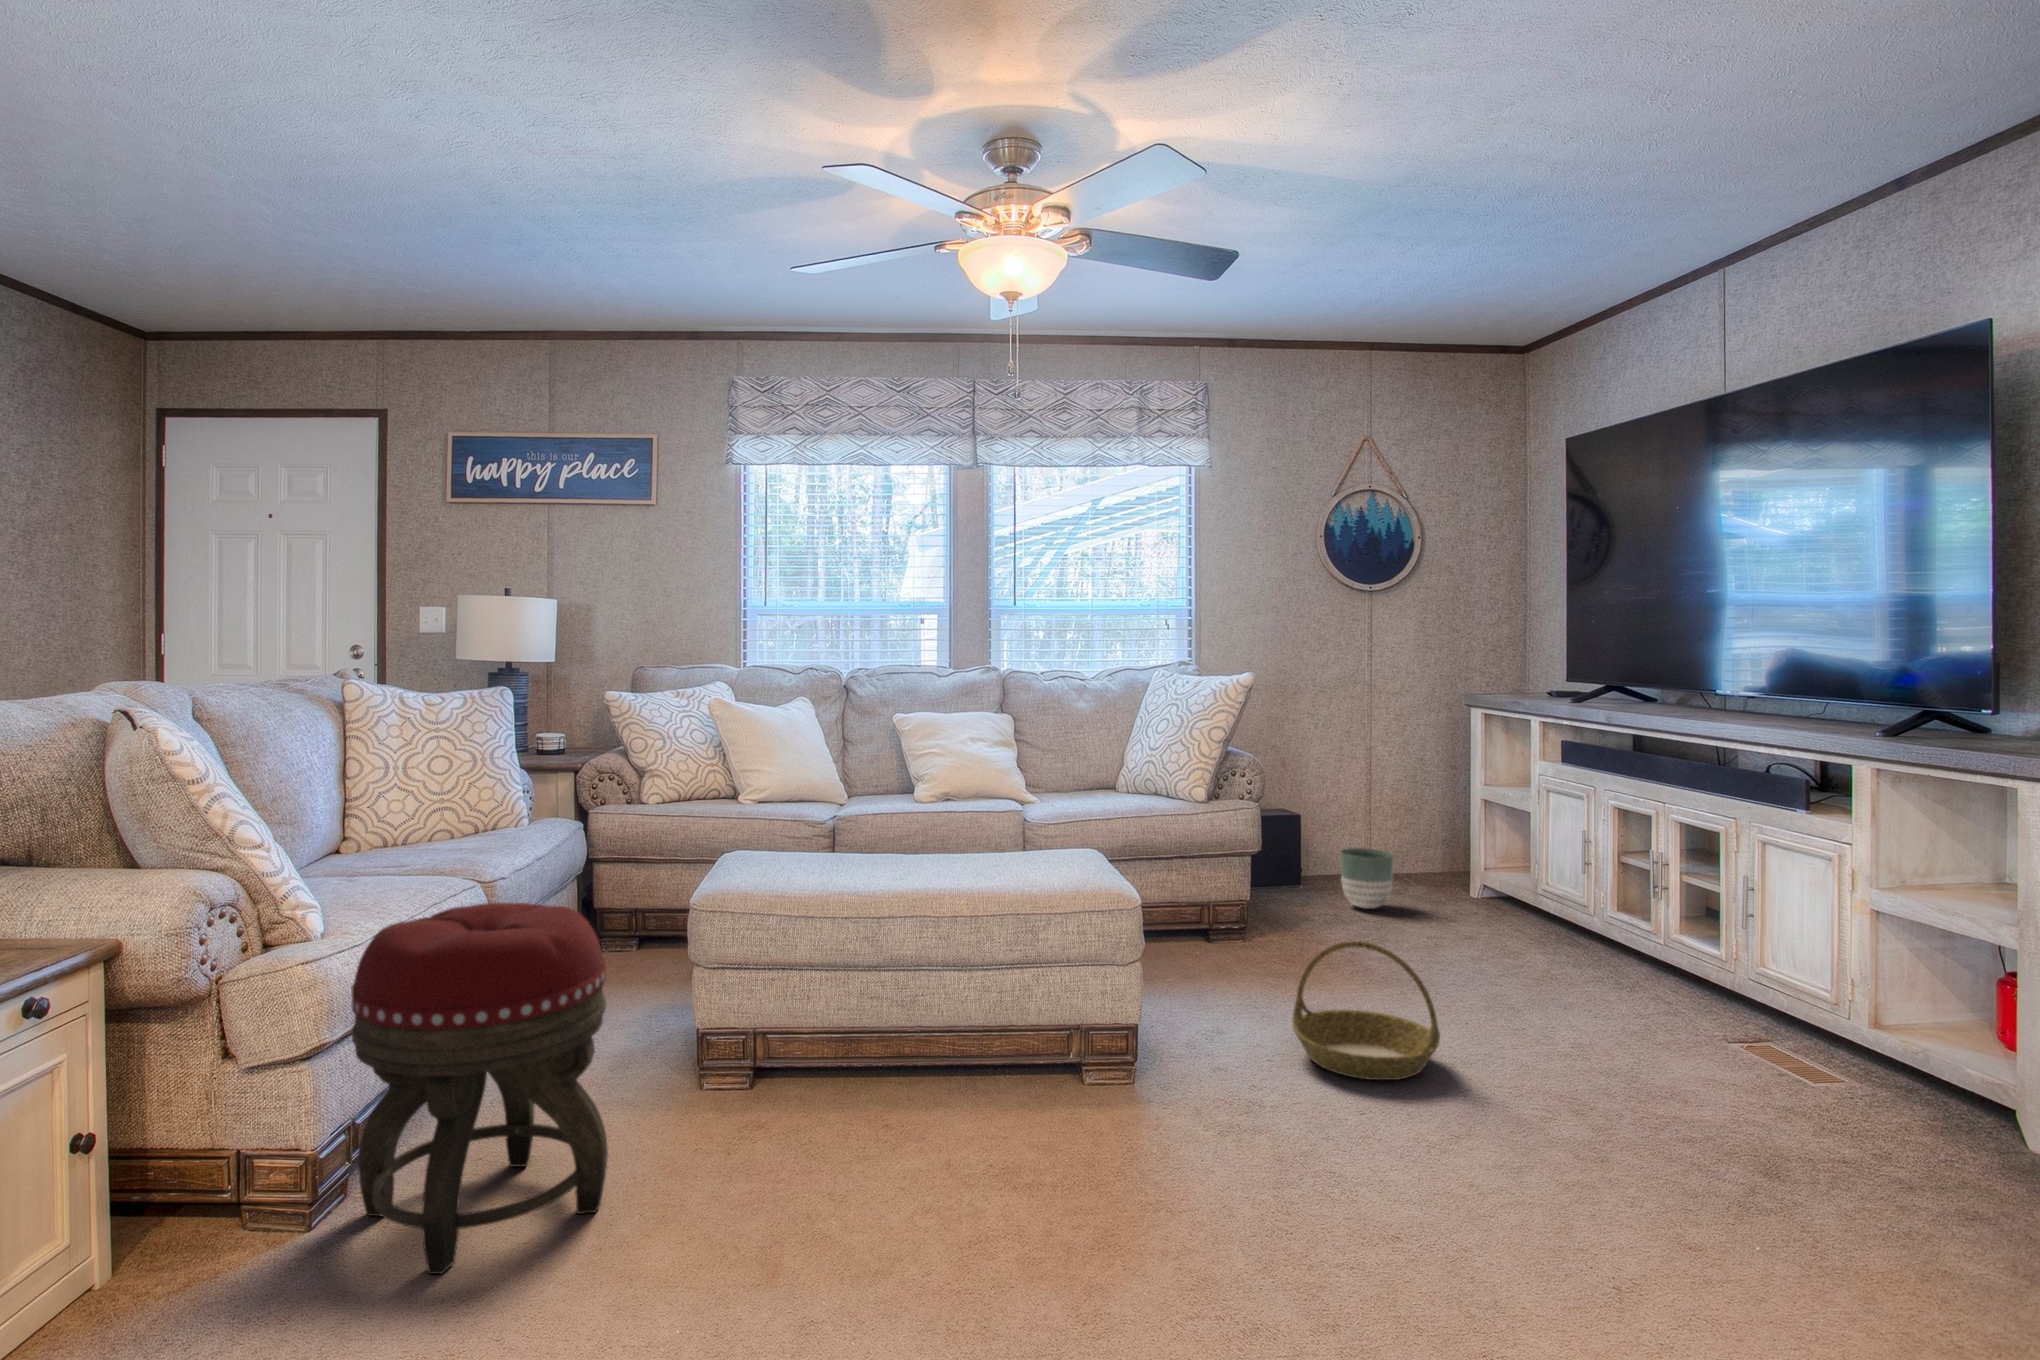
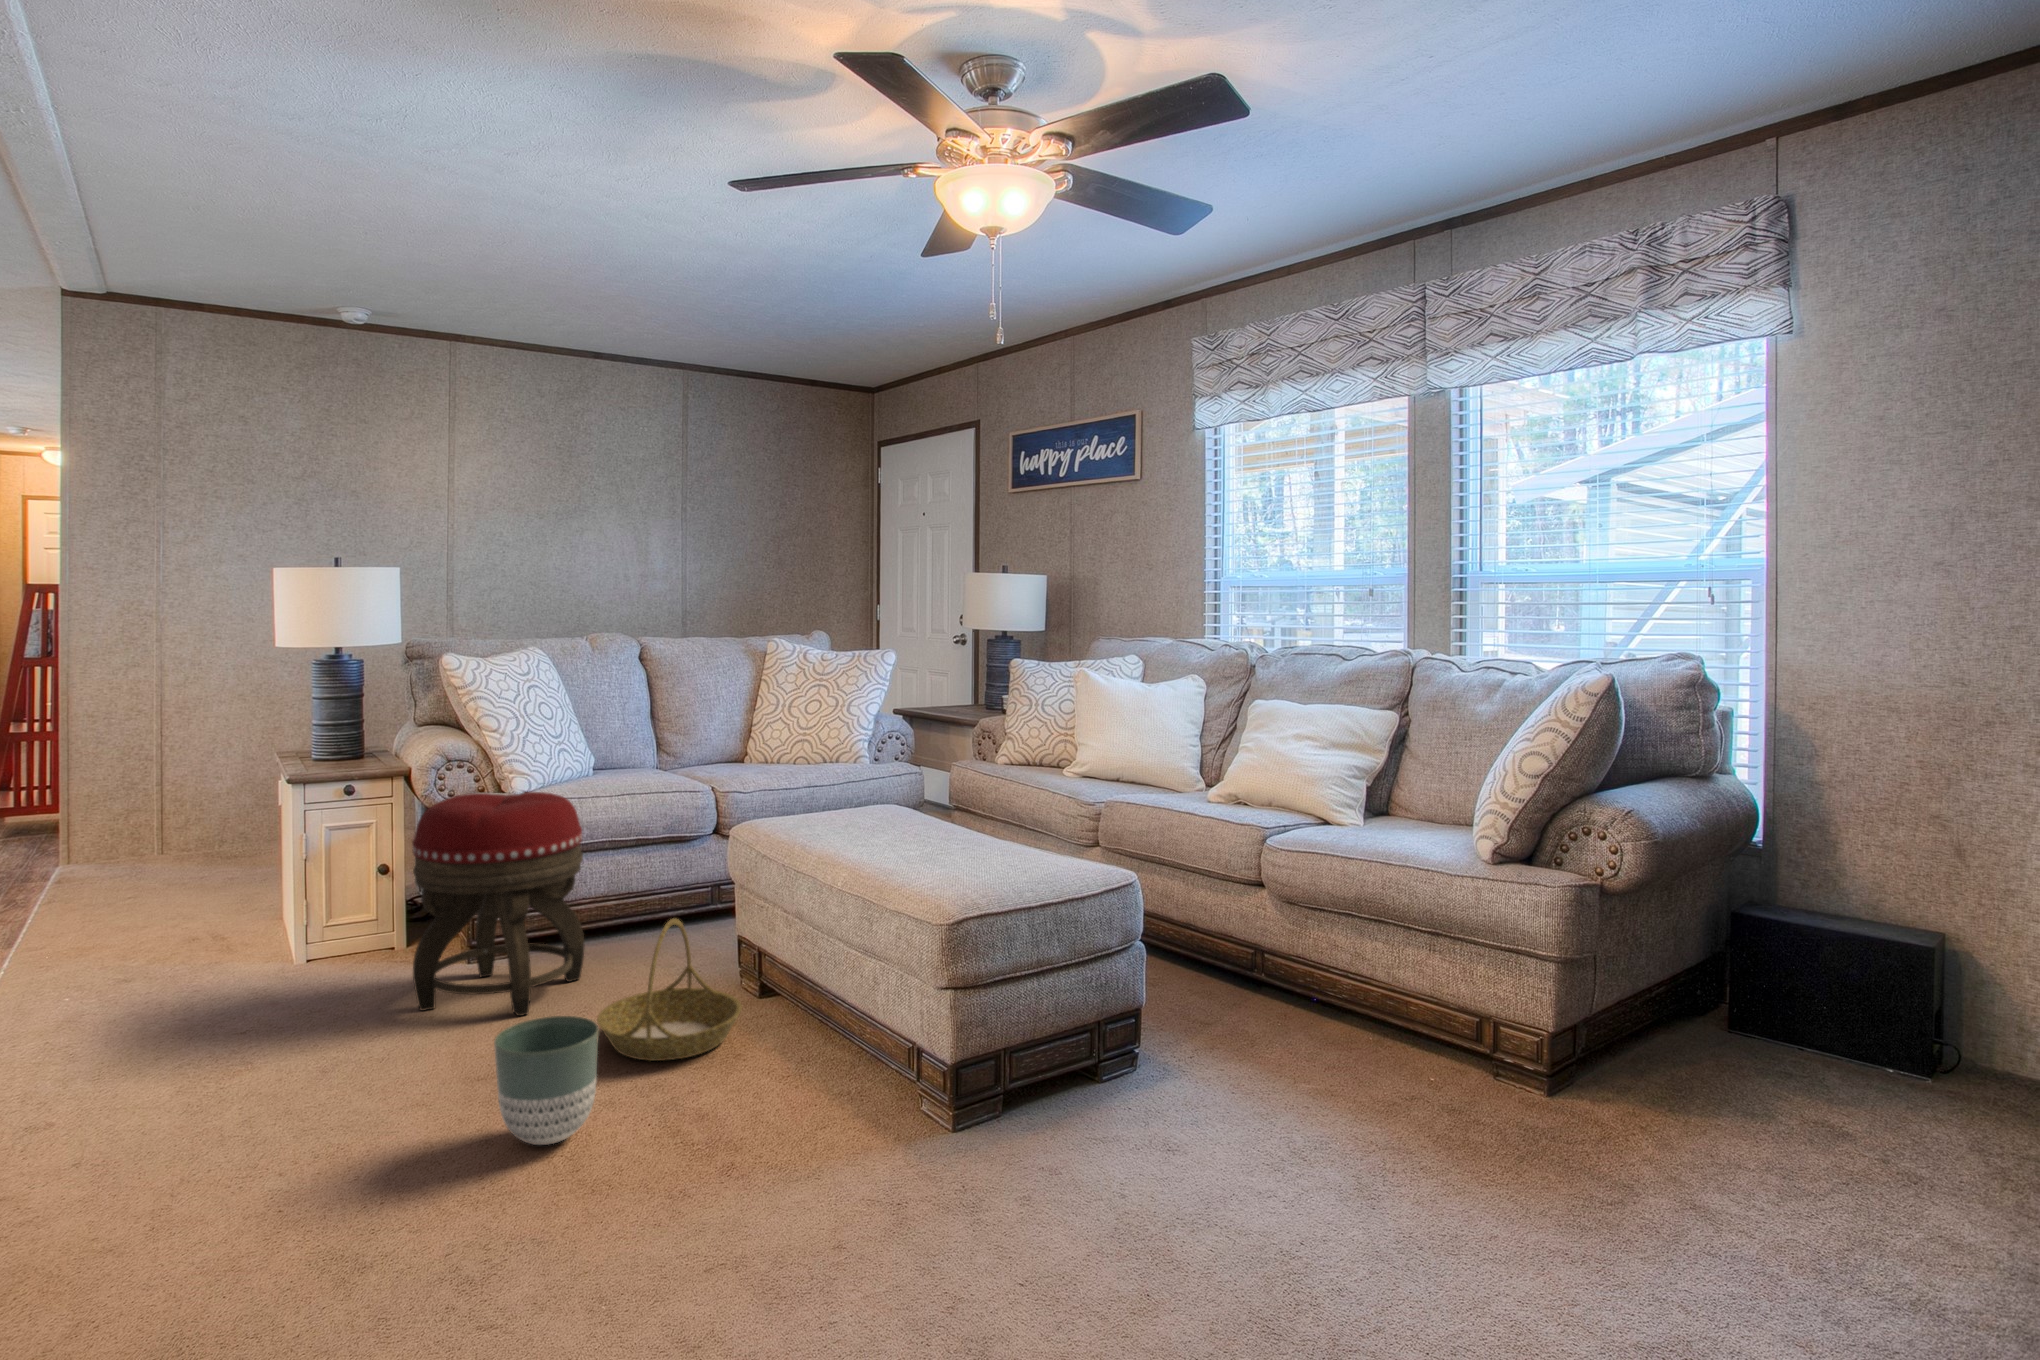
planter: present [1340,848,1394,909] -> present [494,1016,599,1145]
basket: present [1292,941,1440,1080] -> present [597,919,742,1061]

